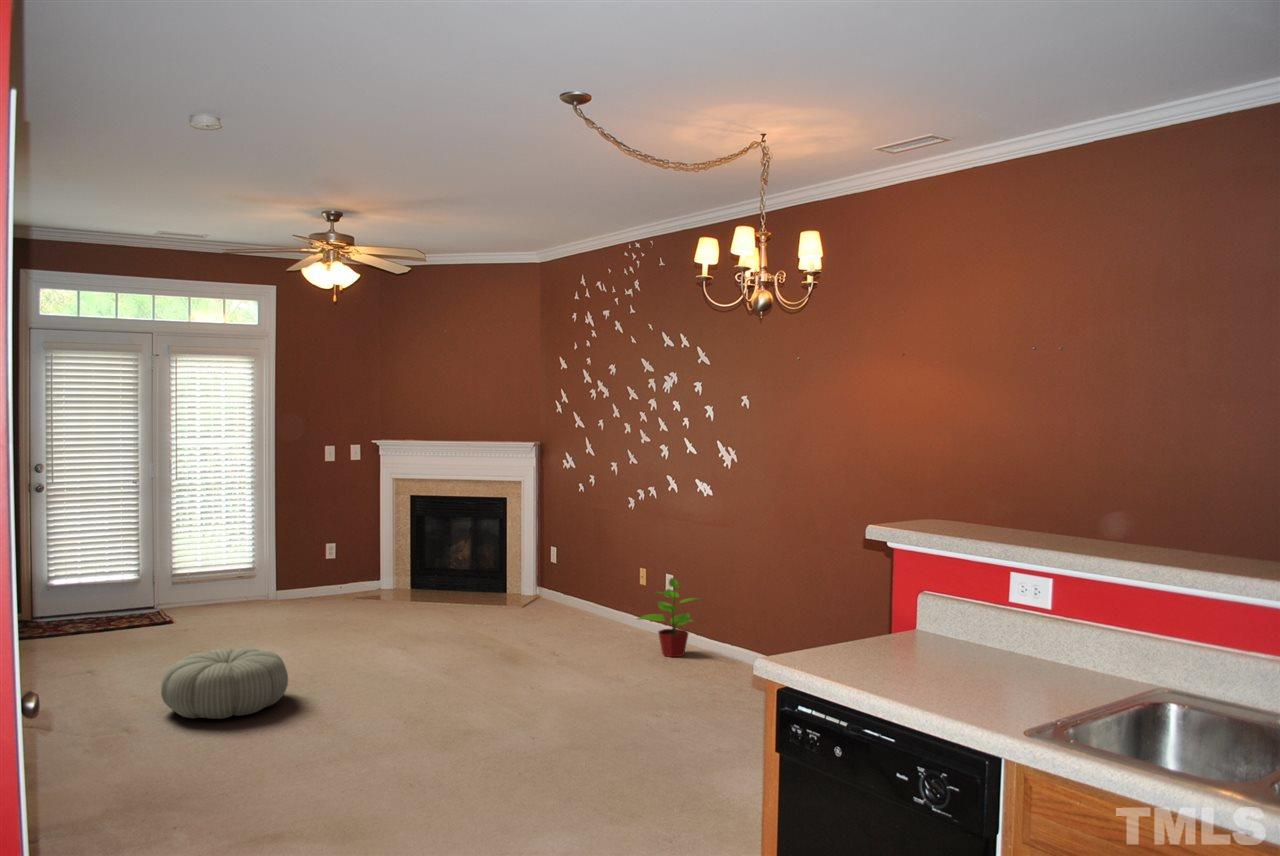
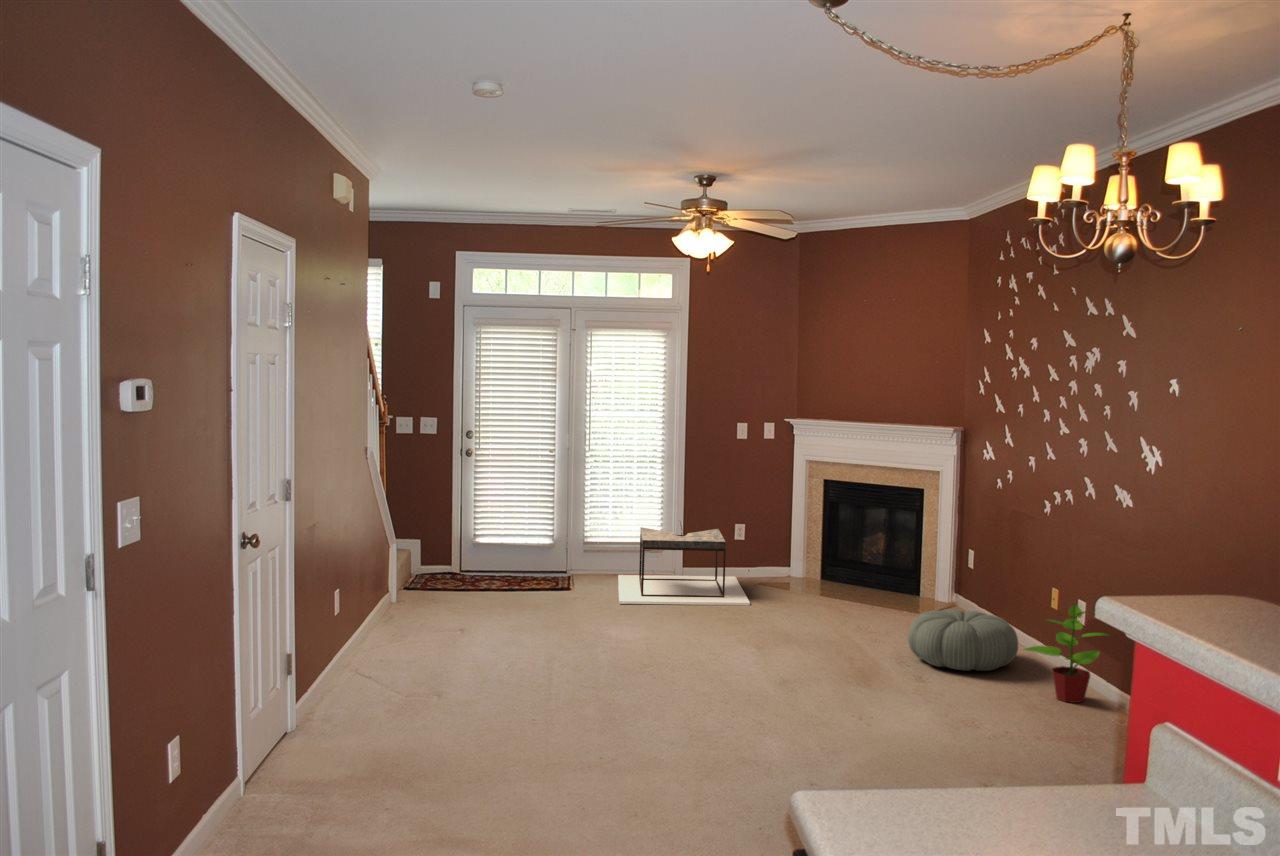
coffee table: none [212,542,362,629] -> present [618,523,750,605]
pouf: present [161,648,288,719] -> present [908,609,1018,671]

